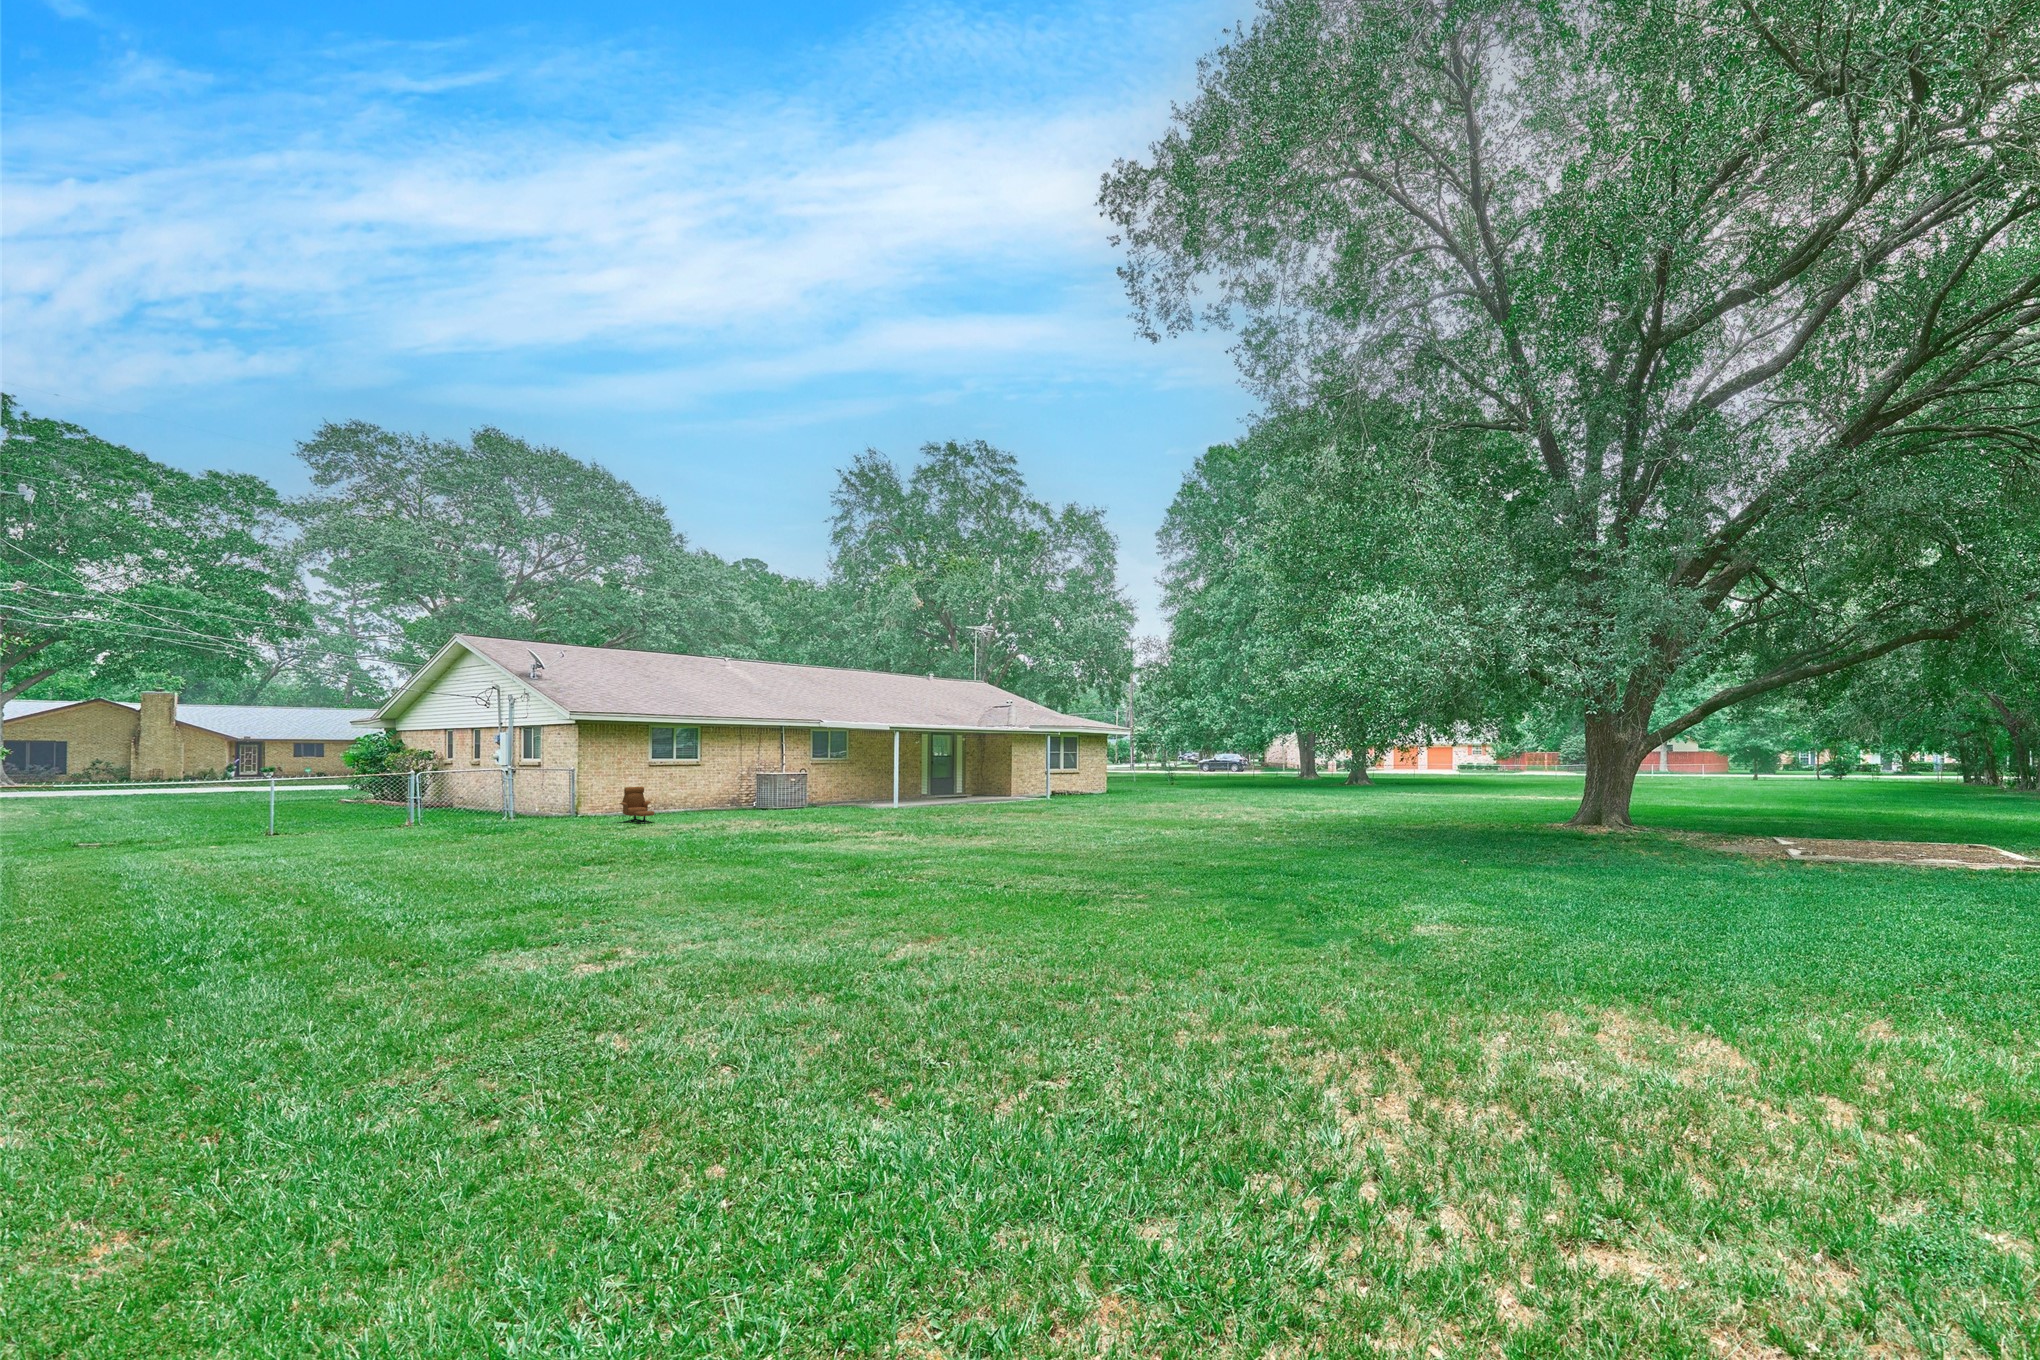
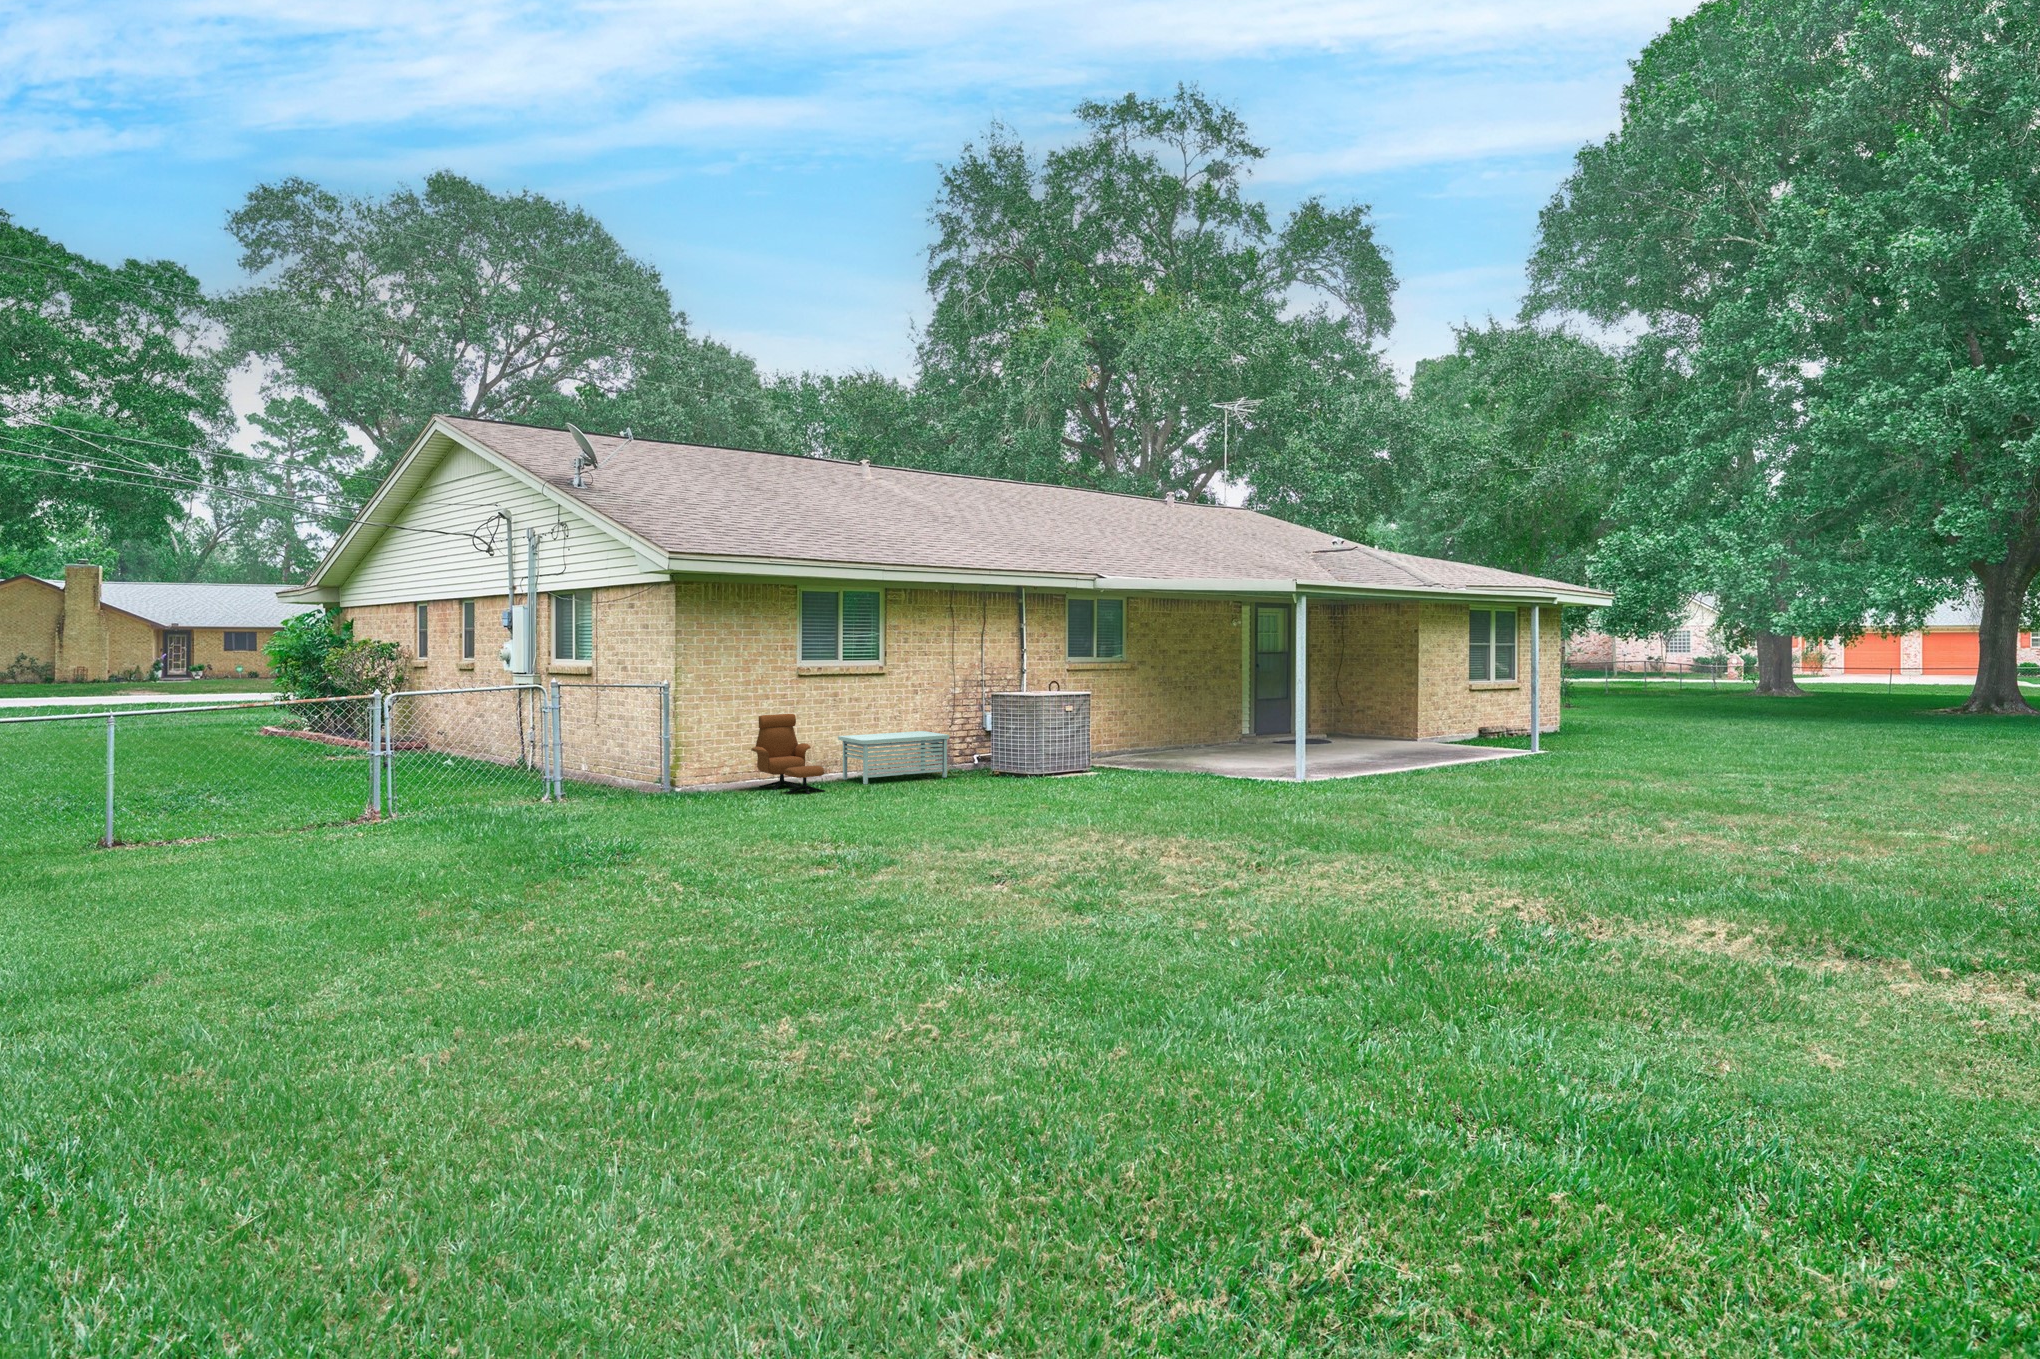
storage bench: none [668,795,726,821] -> present [838,731,949,784]

